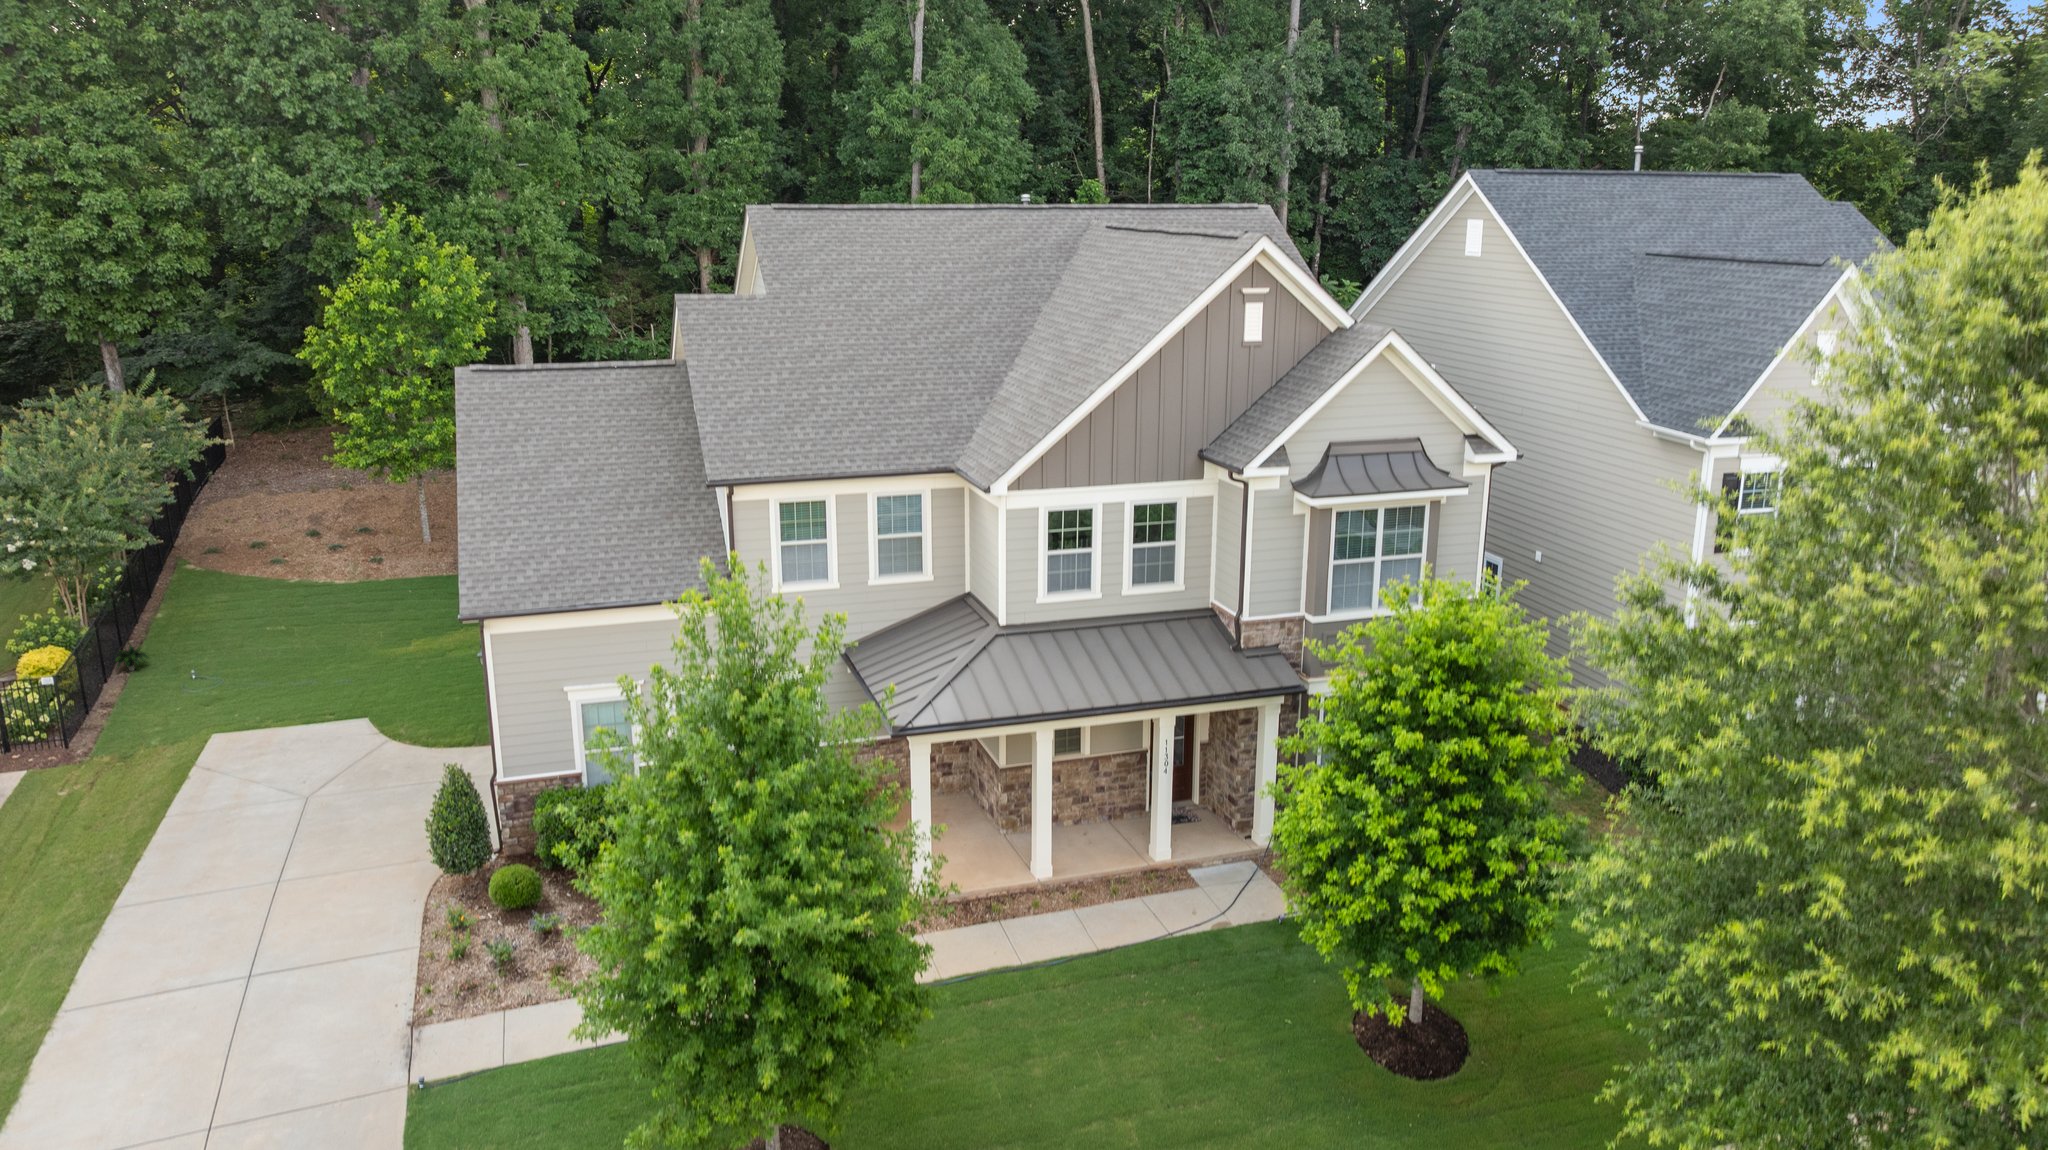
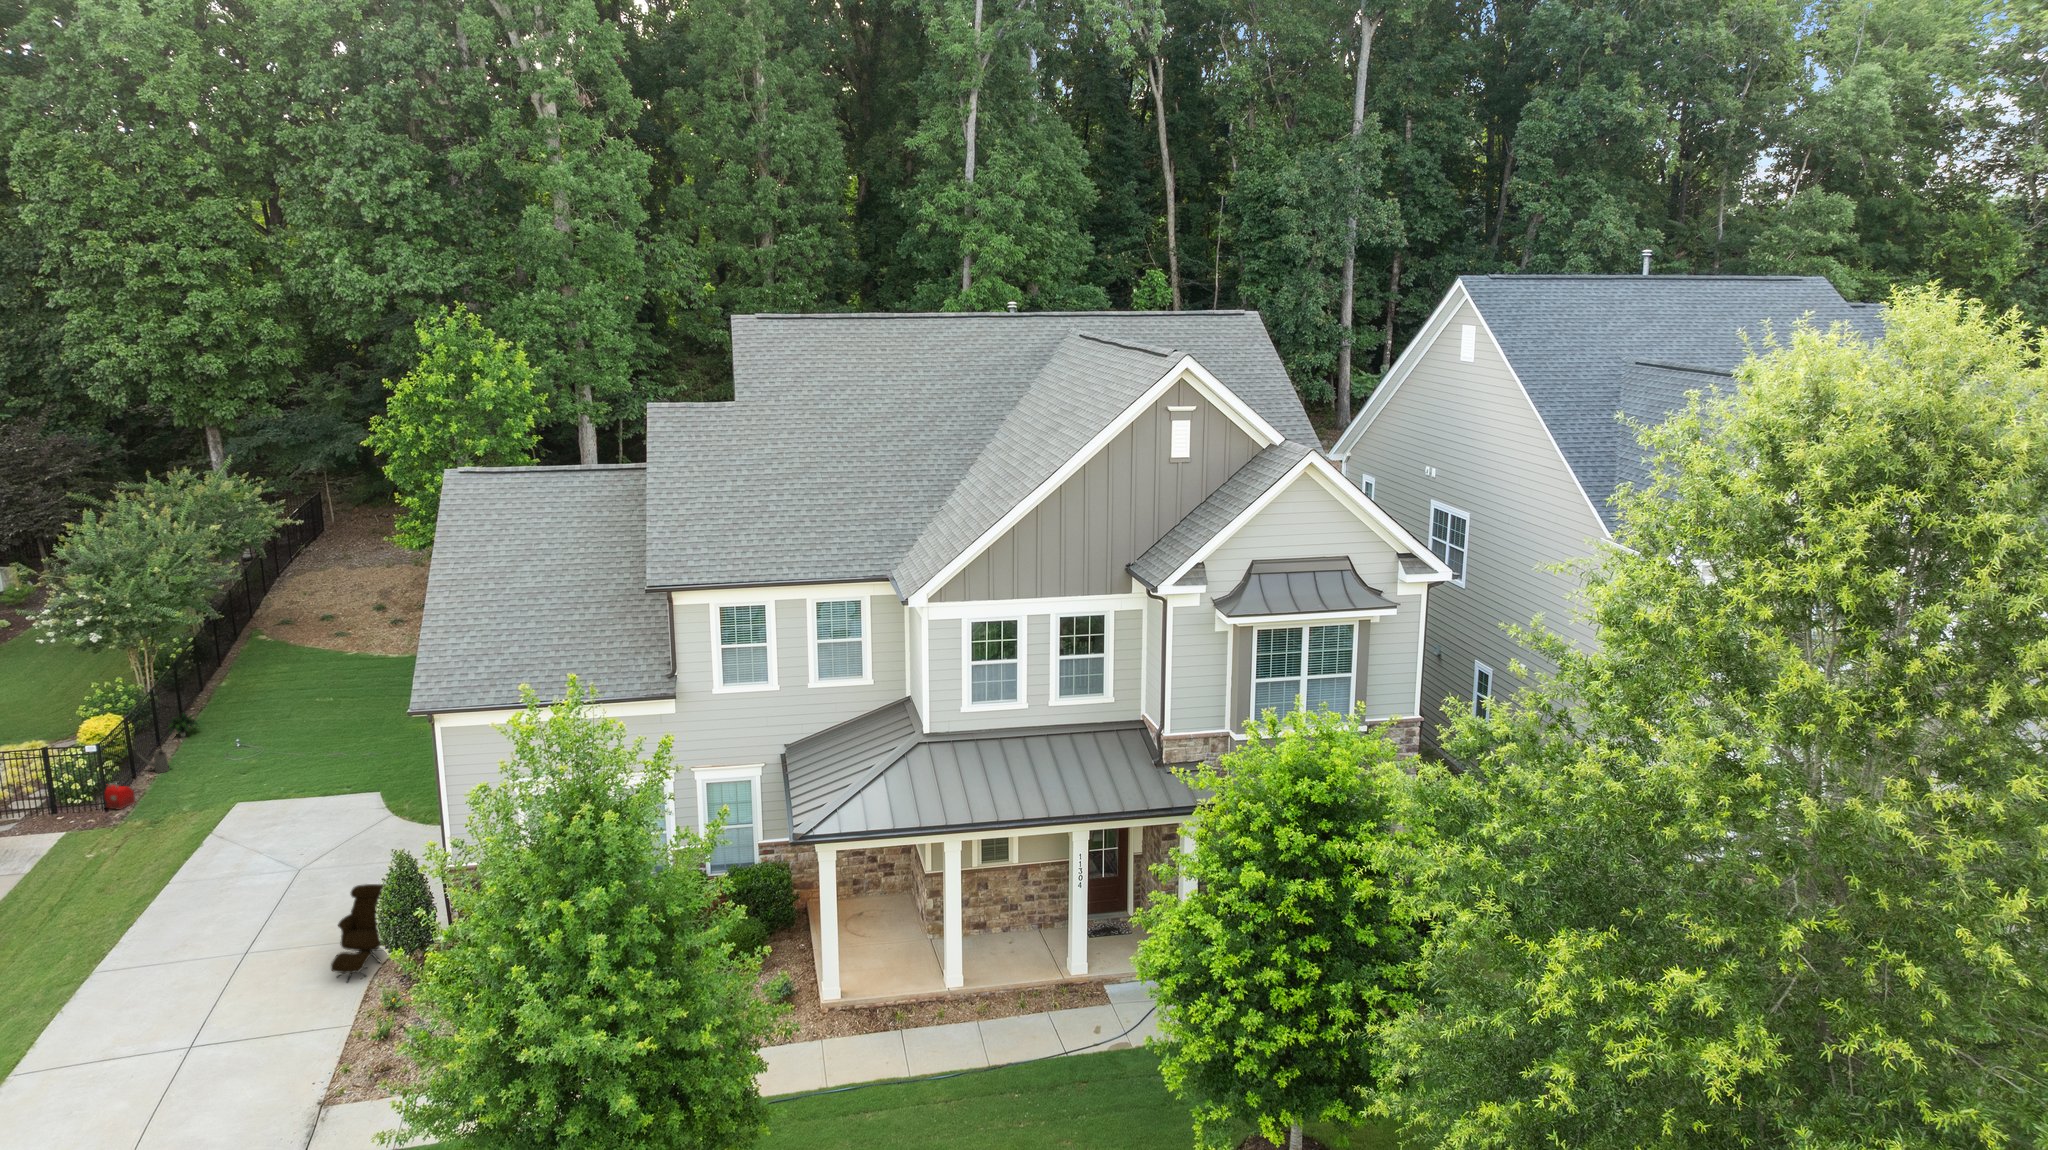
watering can: none [88,680,130,709] -> present [138,748,169,773]
toolbox: none [53,720,98,748] -> present [105,783,135,809]
lounge chair: none [377,807,441,912] -> present [331,884,383,981]

